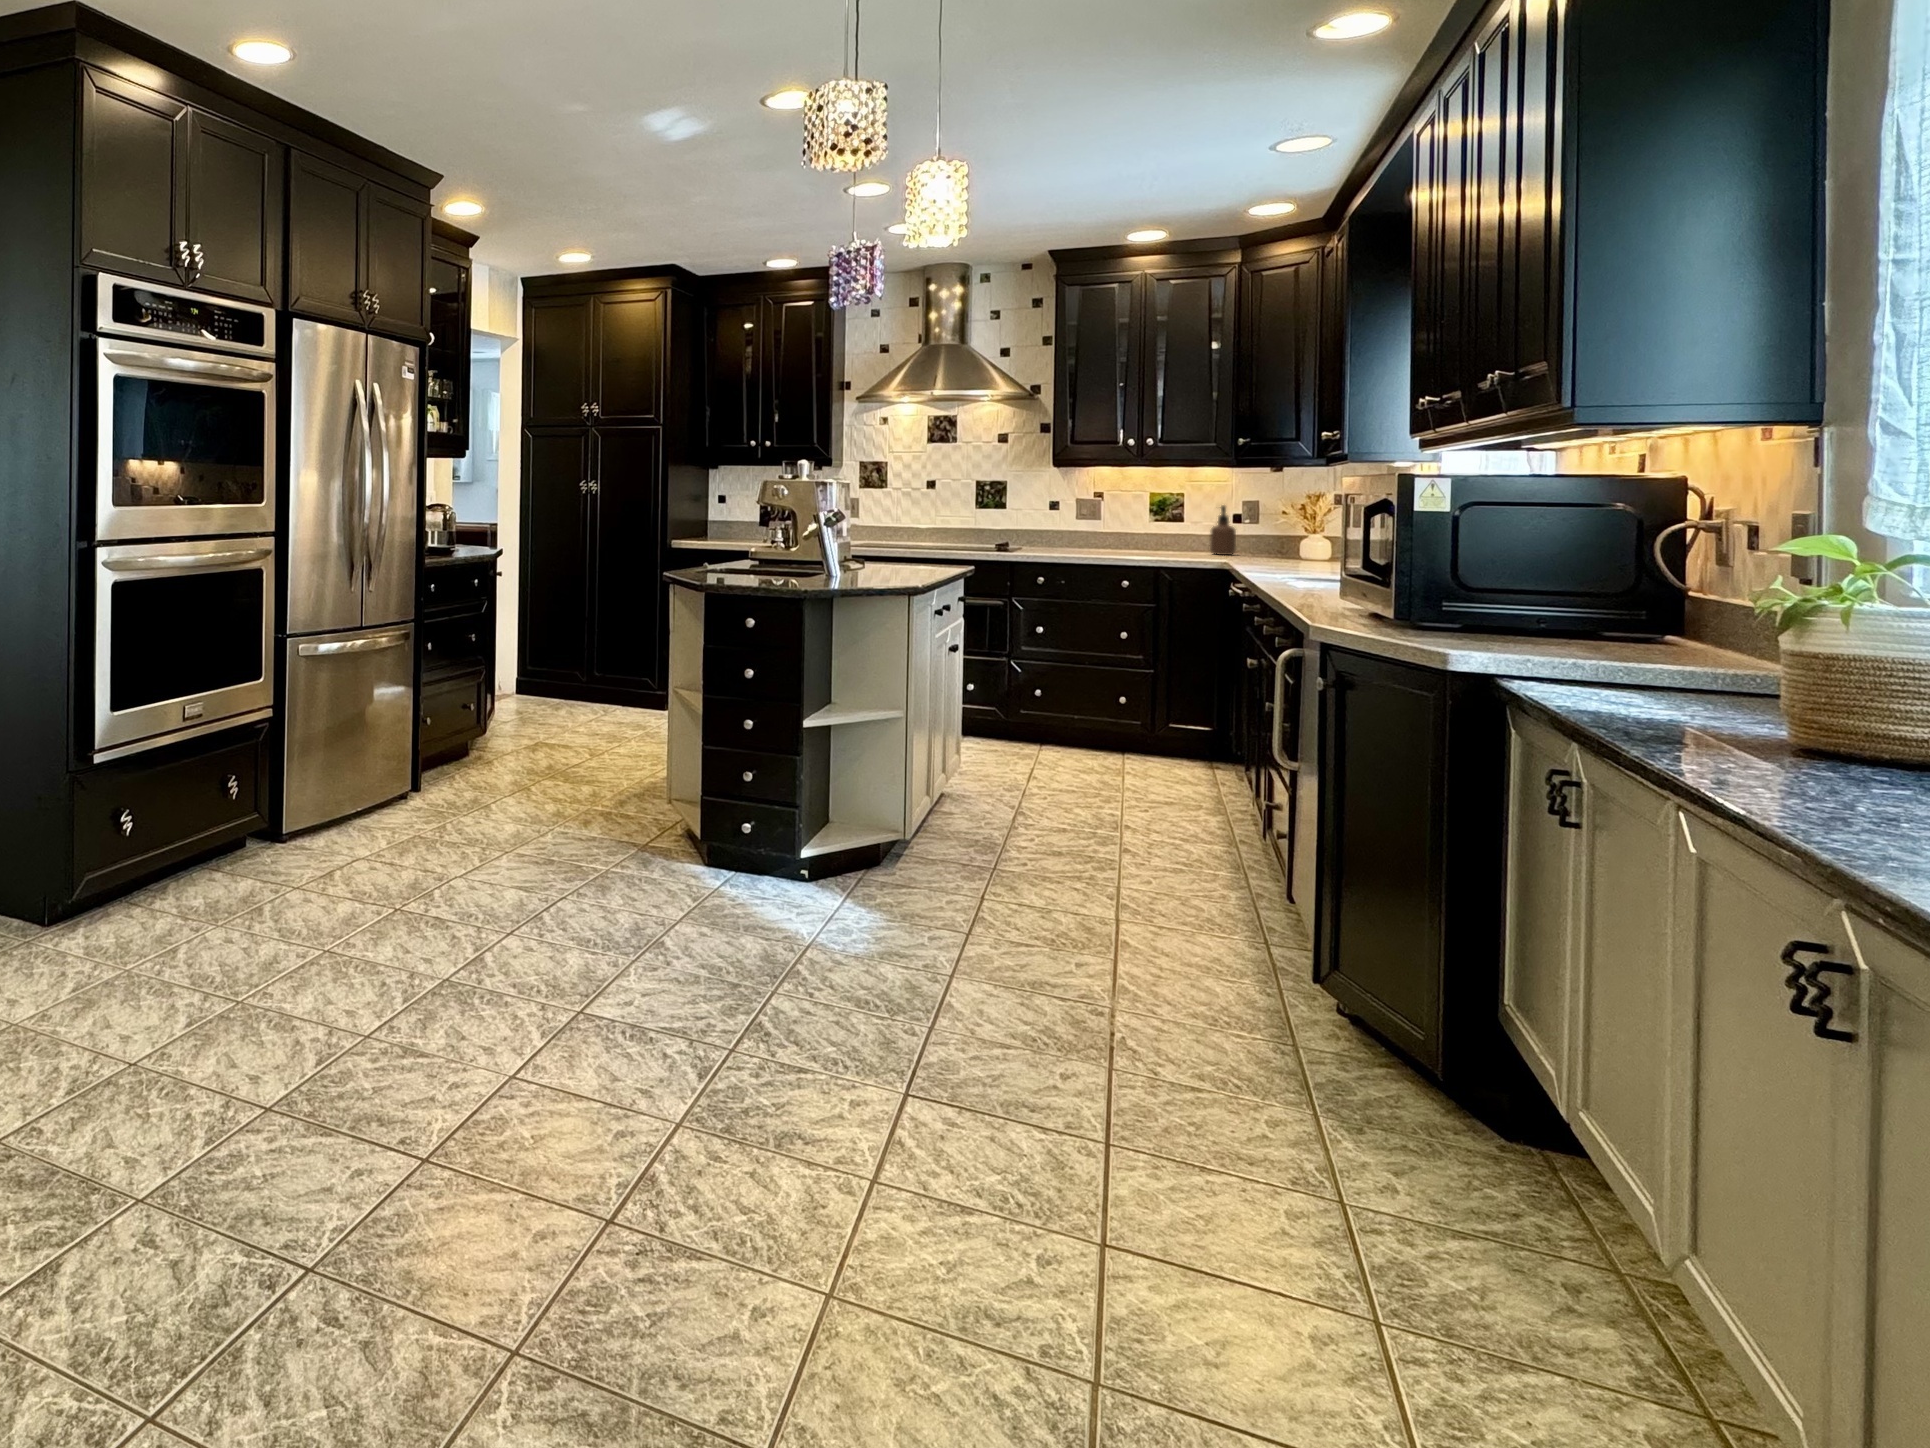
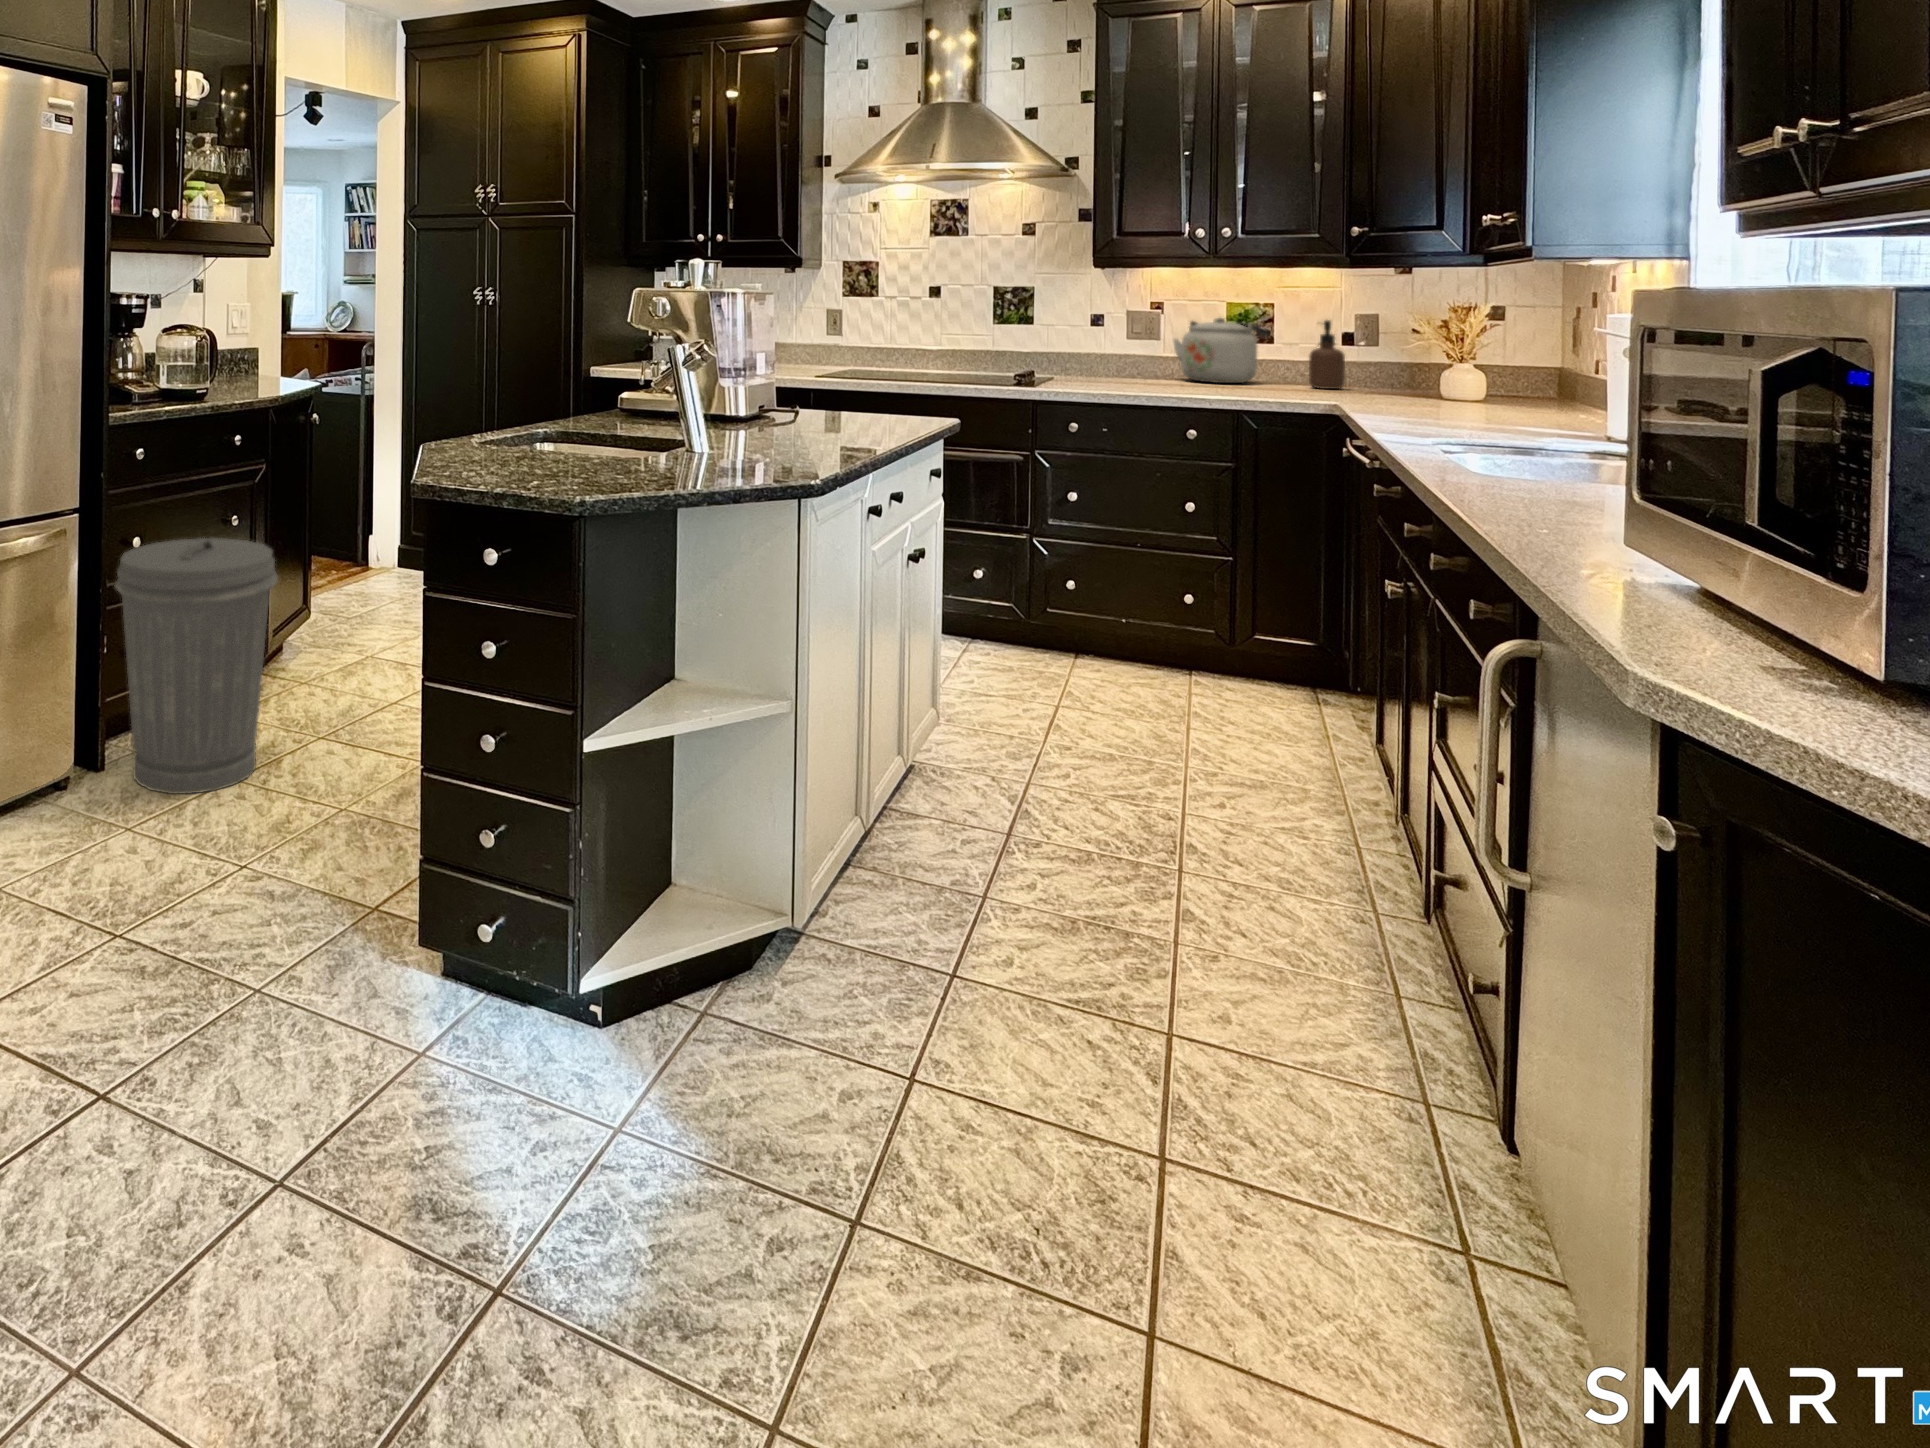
kettle: none [1111,503,1183,551] -> present [1174,318,1270,383]
trash can: none [428,642,532,801] -> present [115,538,278,794]

